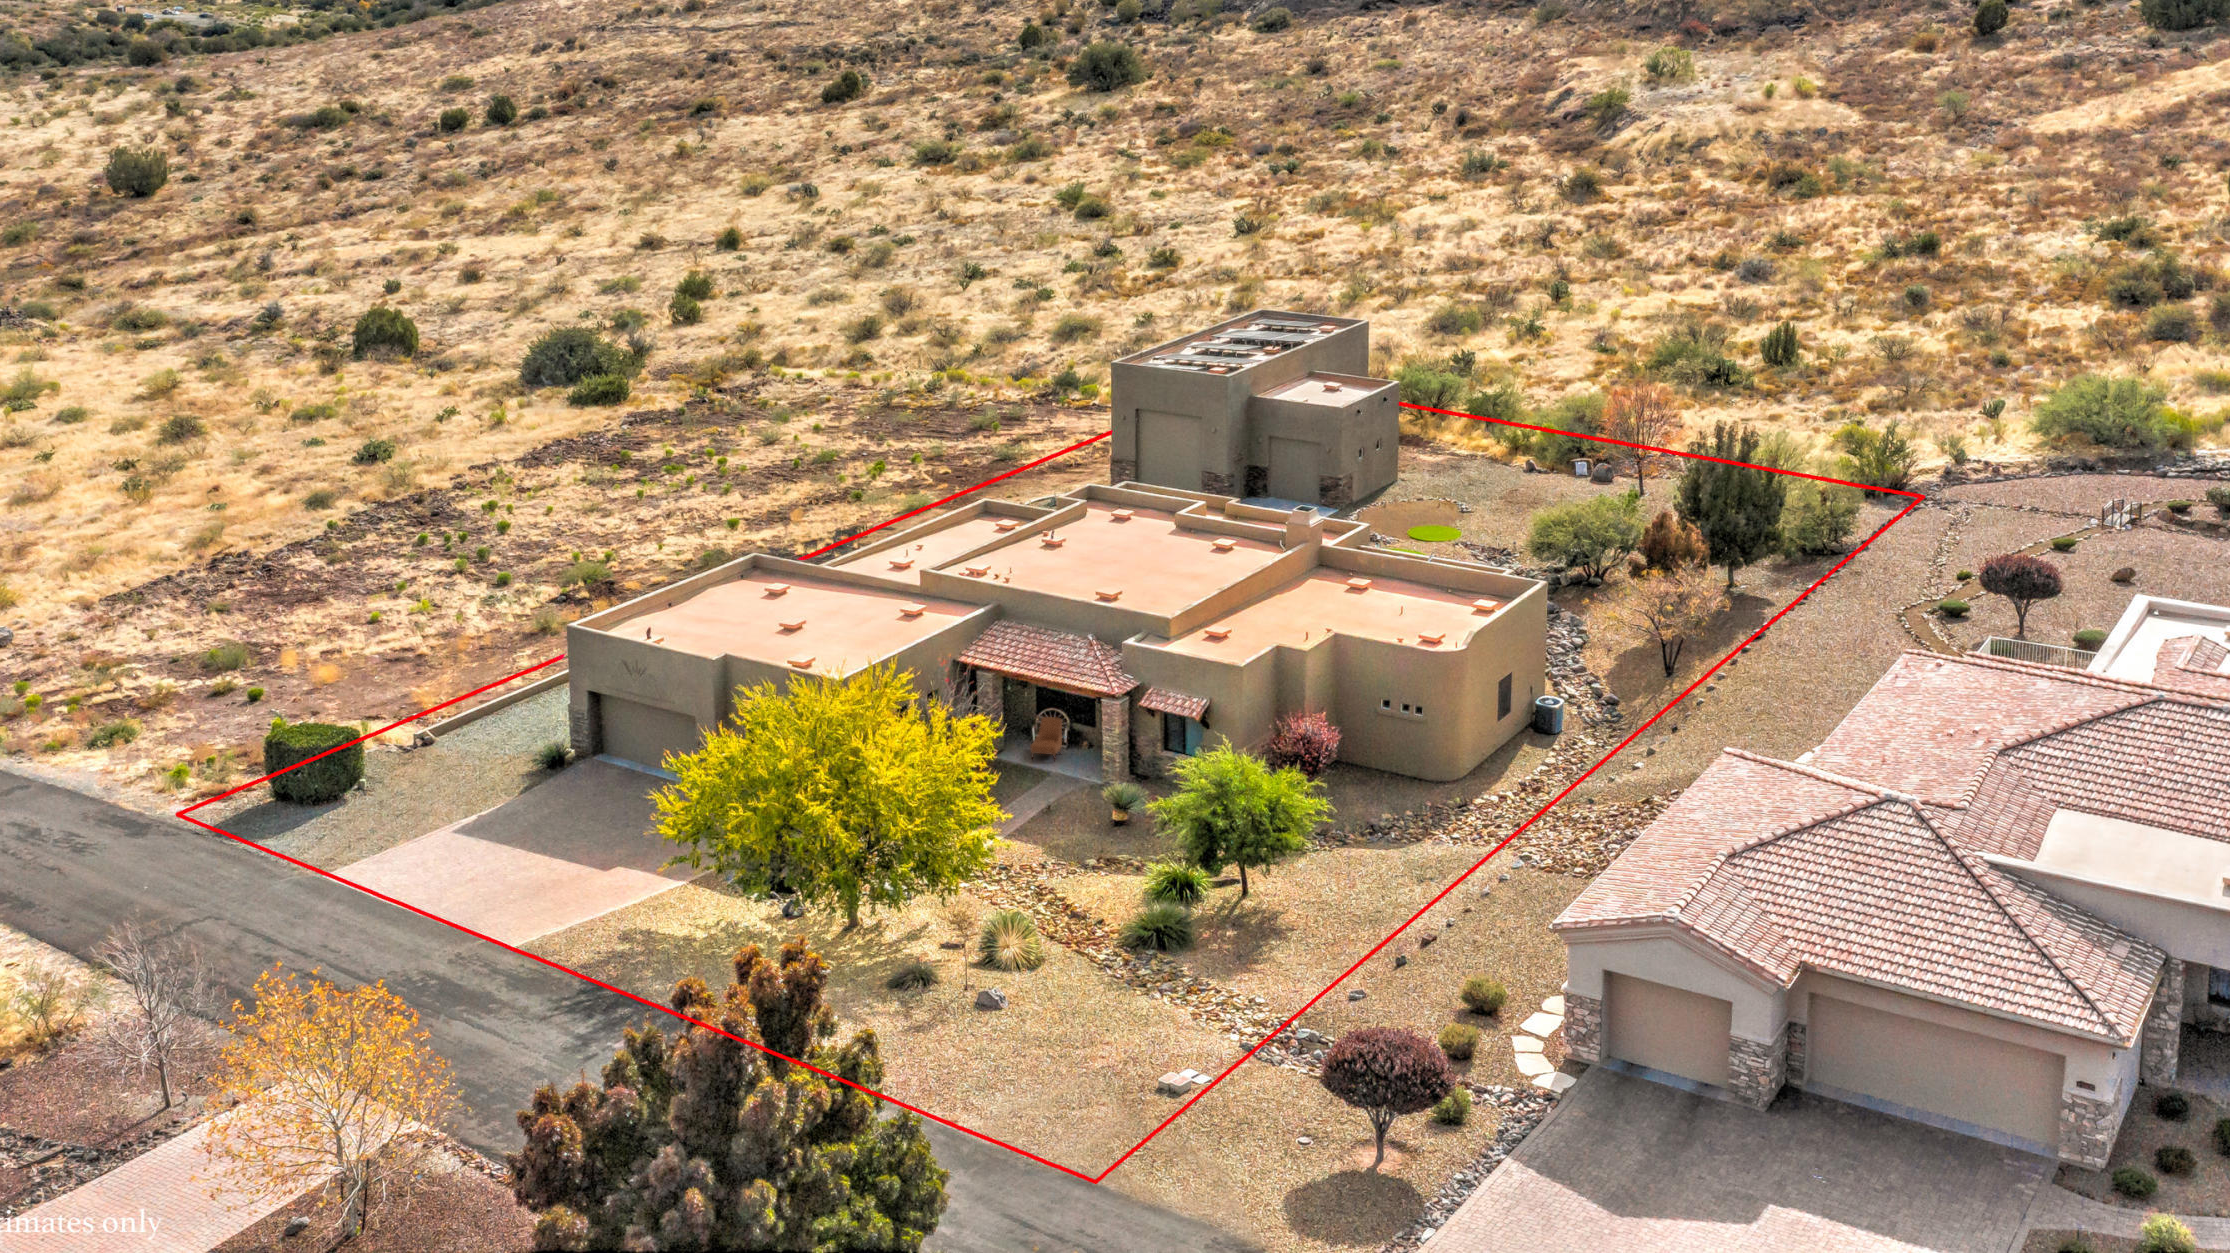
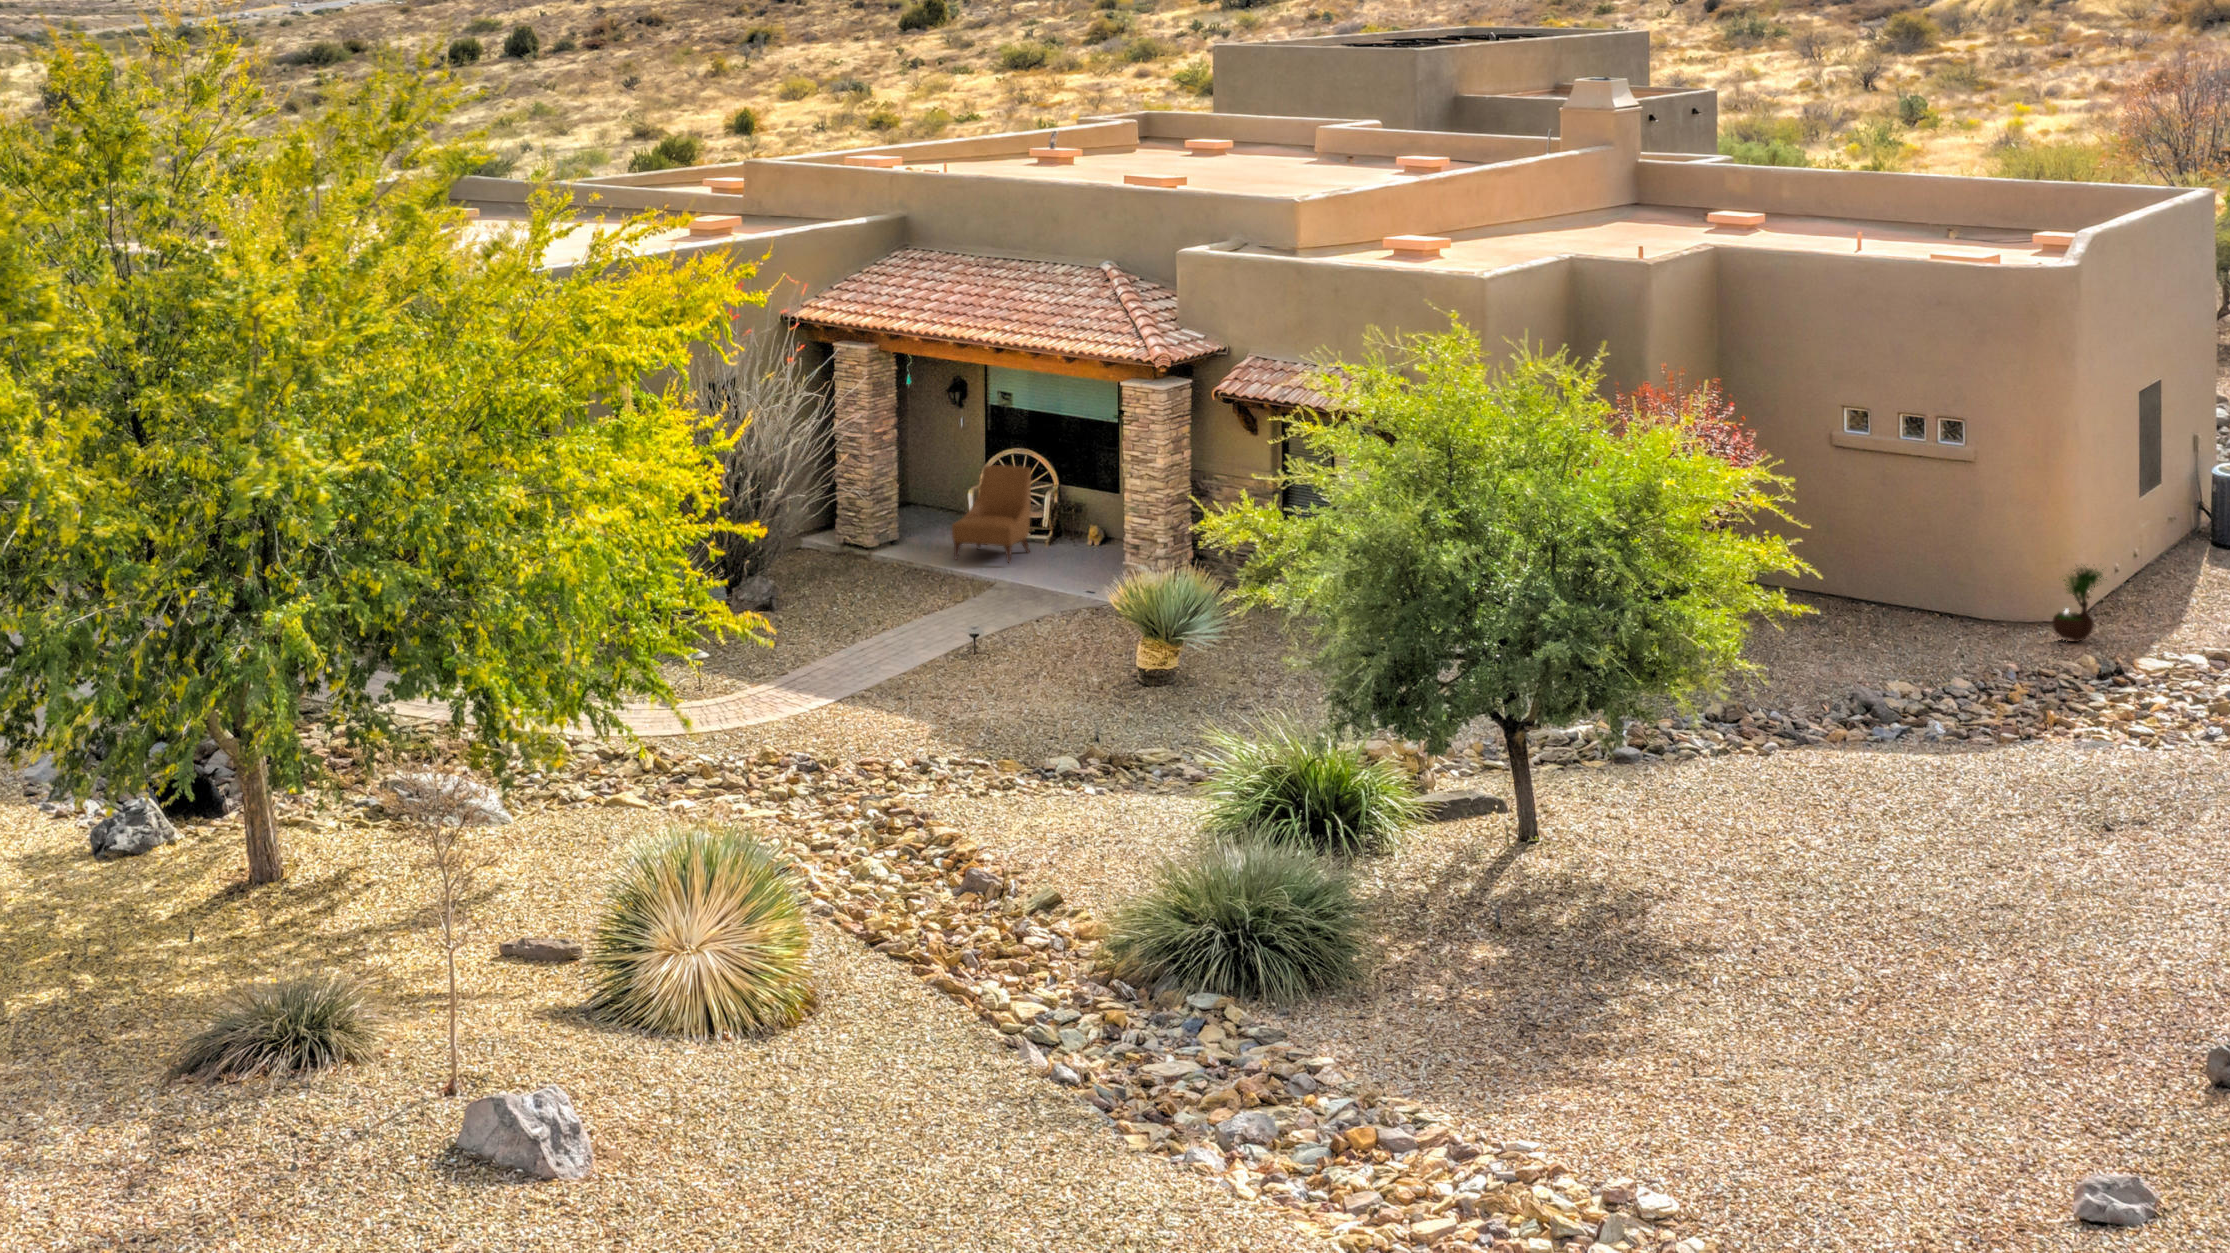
potted tree: none [1453,761,1472,790] -> present [2053,565,2104,642]

